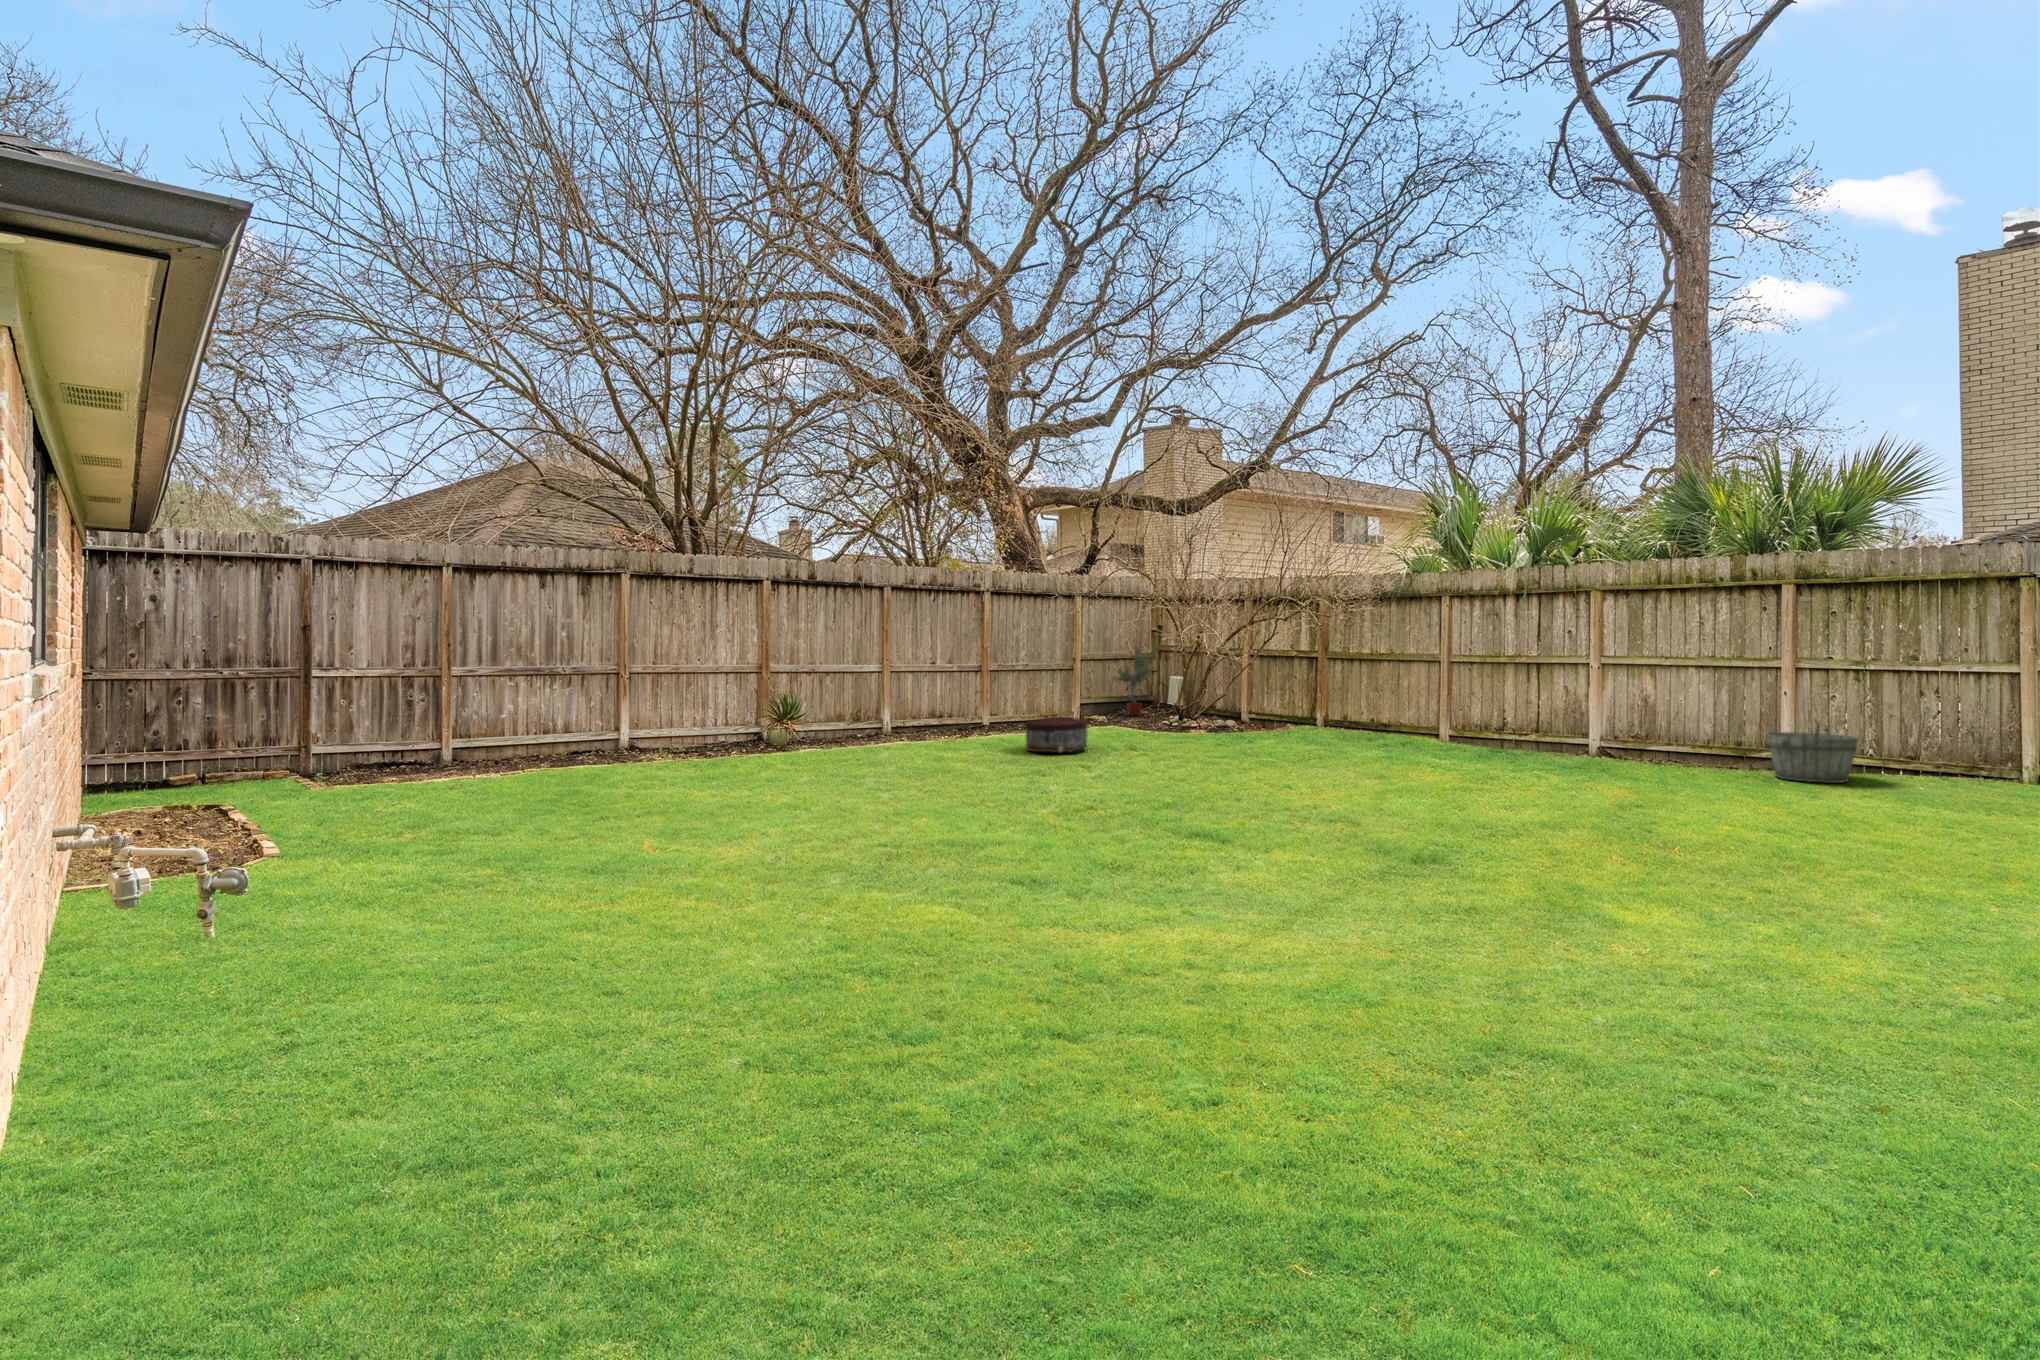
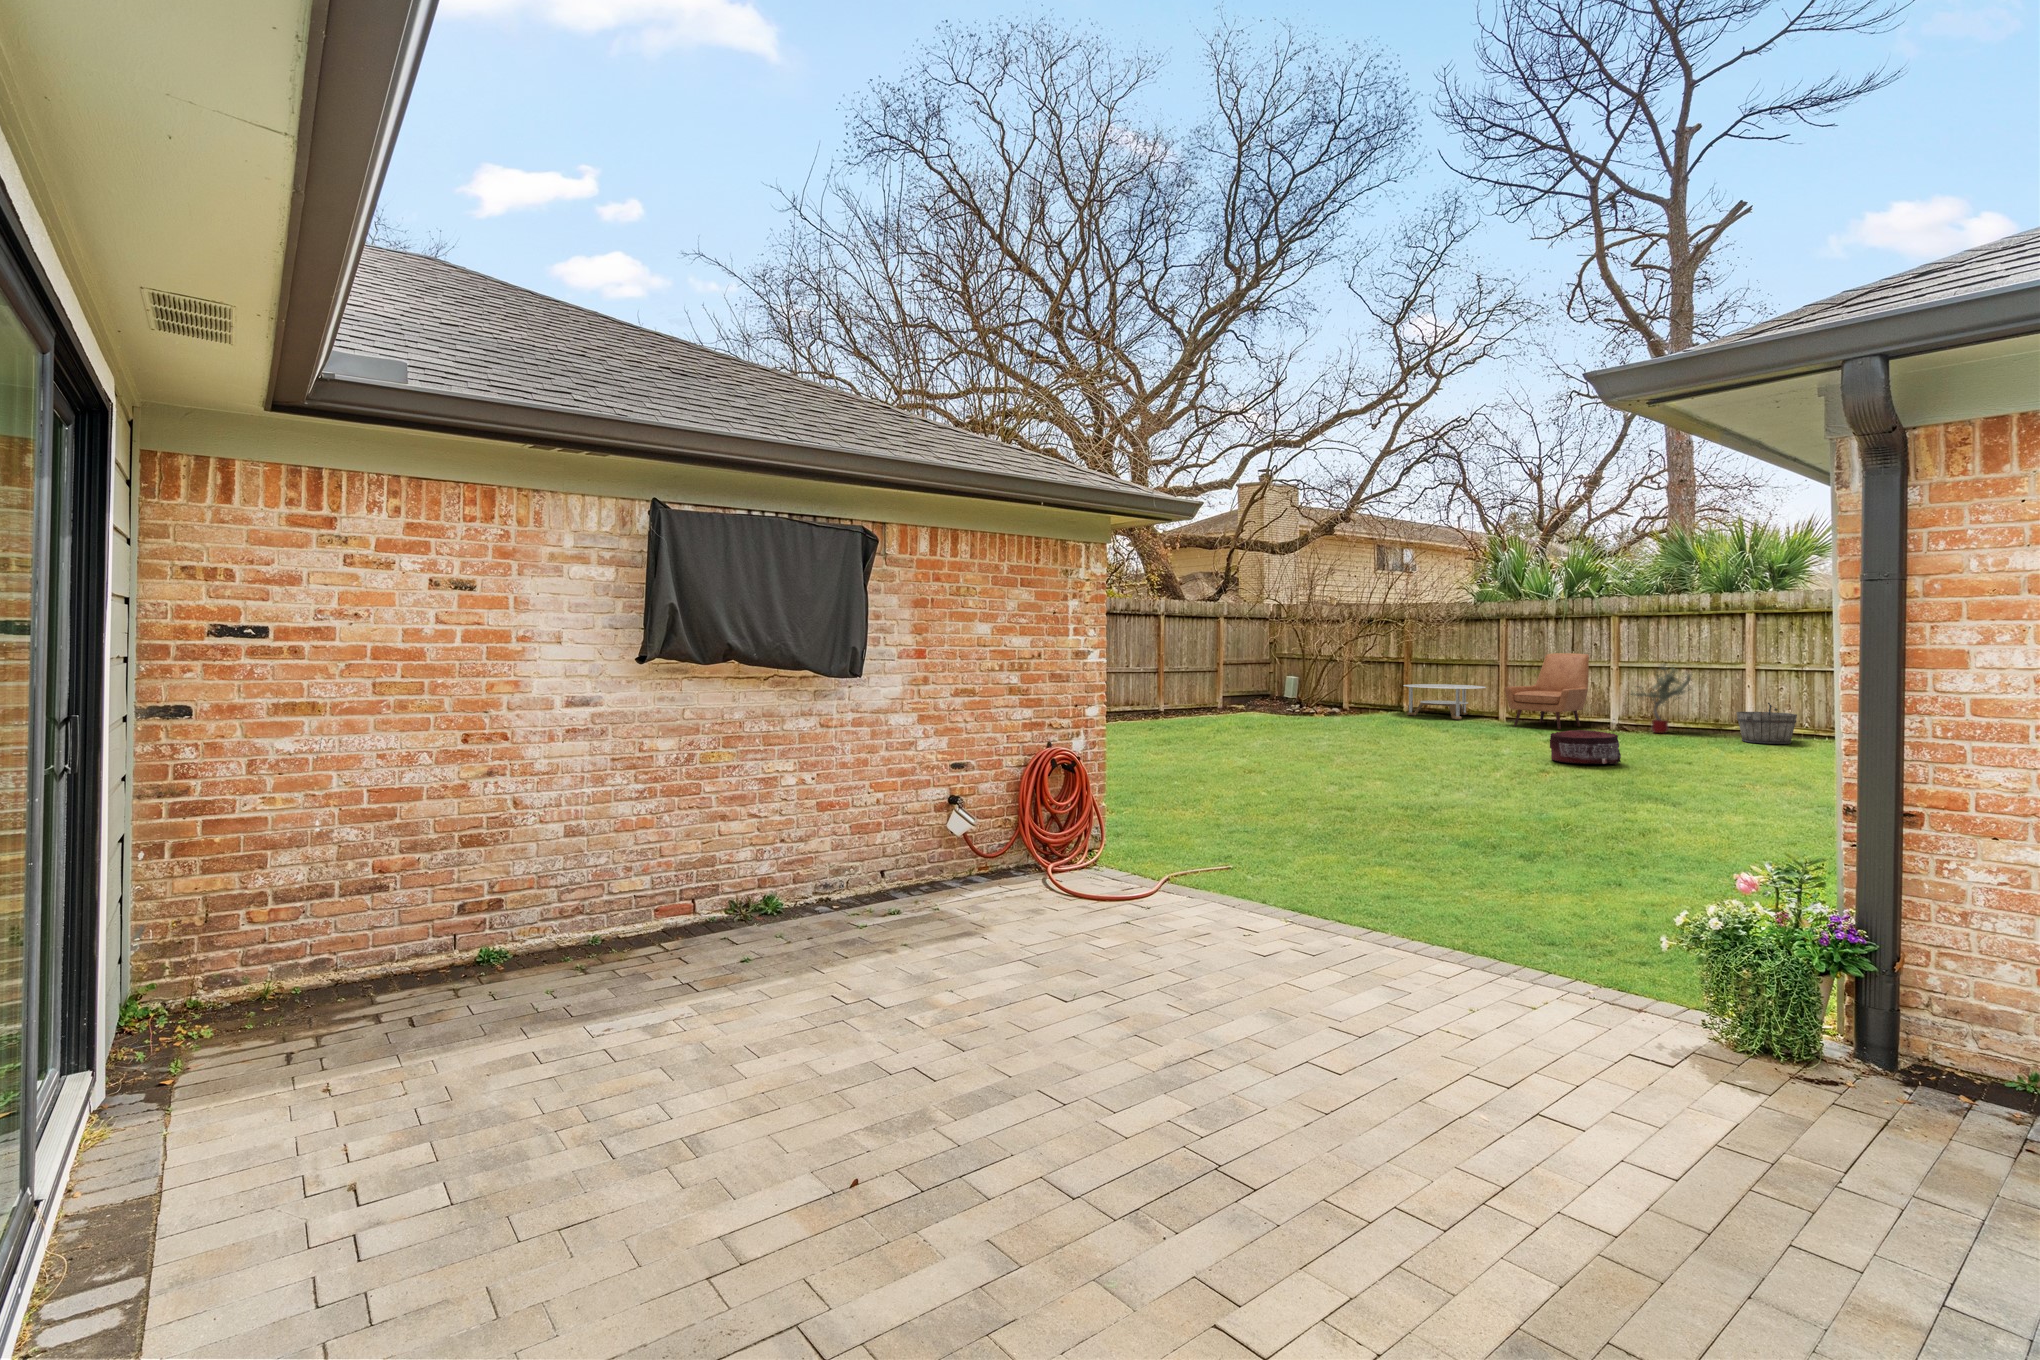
chair: none [1438,645,1558,754] -> present [1505,653,1589,729]
potted tree: present [1113,647,1156,716] -> present [1631,665,1692,733]
round table: none [1310,688,1421,738] -> present [1404,684,1486,719]
pouf: present [1026,717,1088,753] -> present [1550,730,1621,764]

